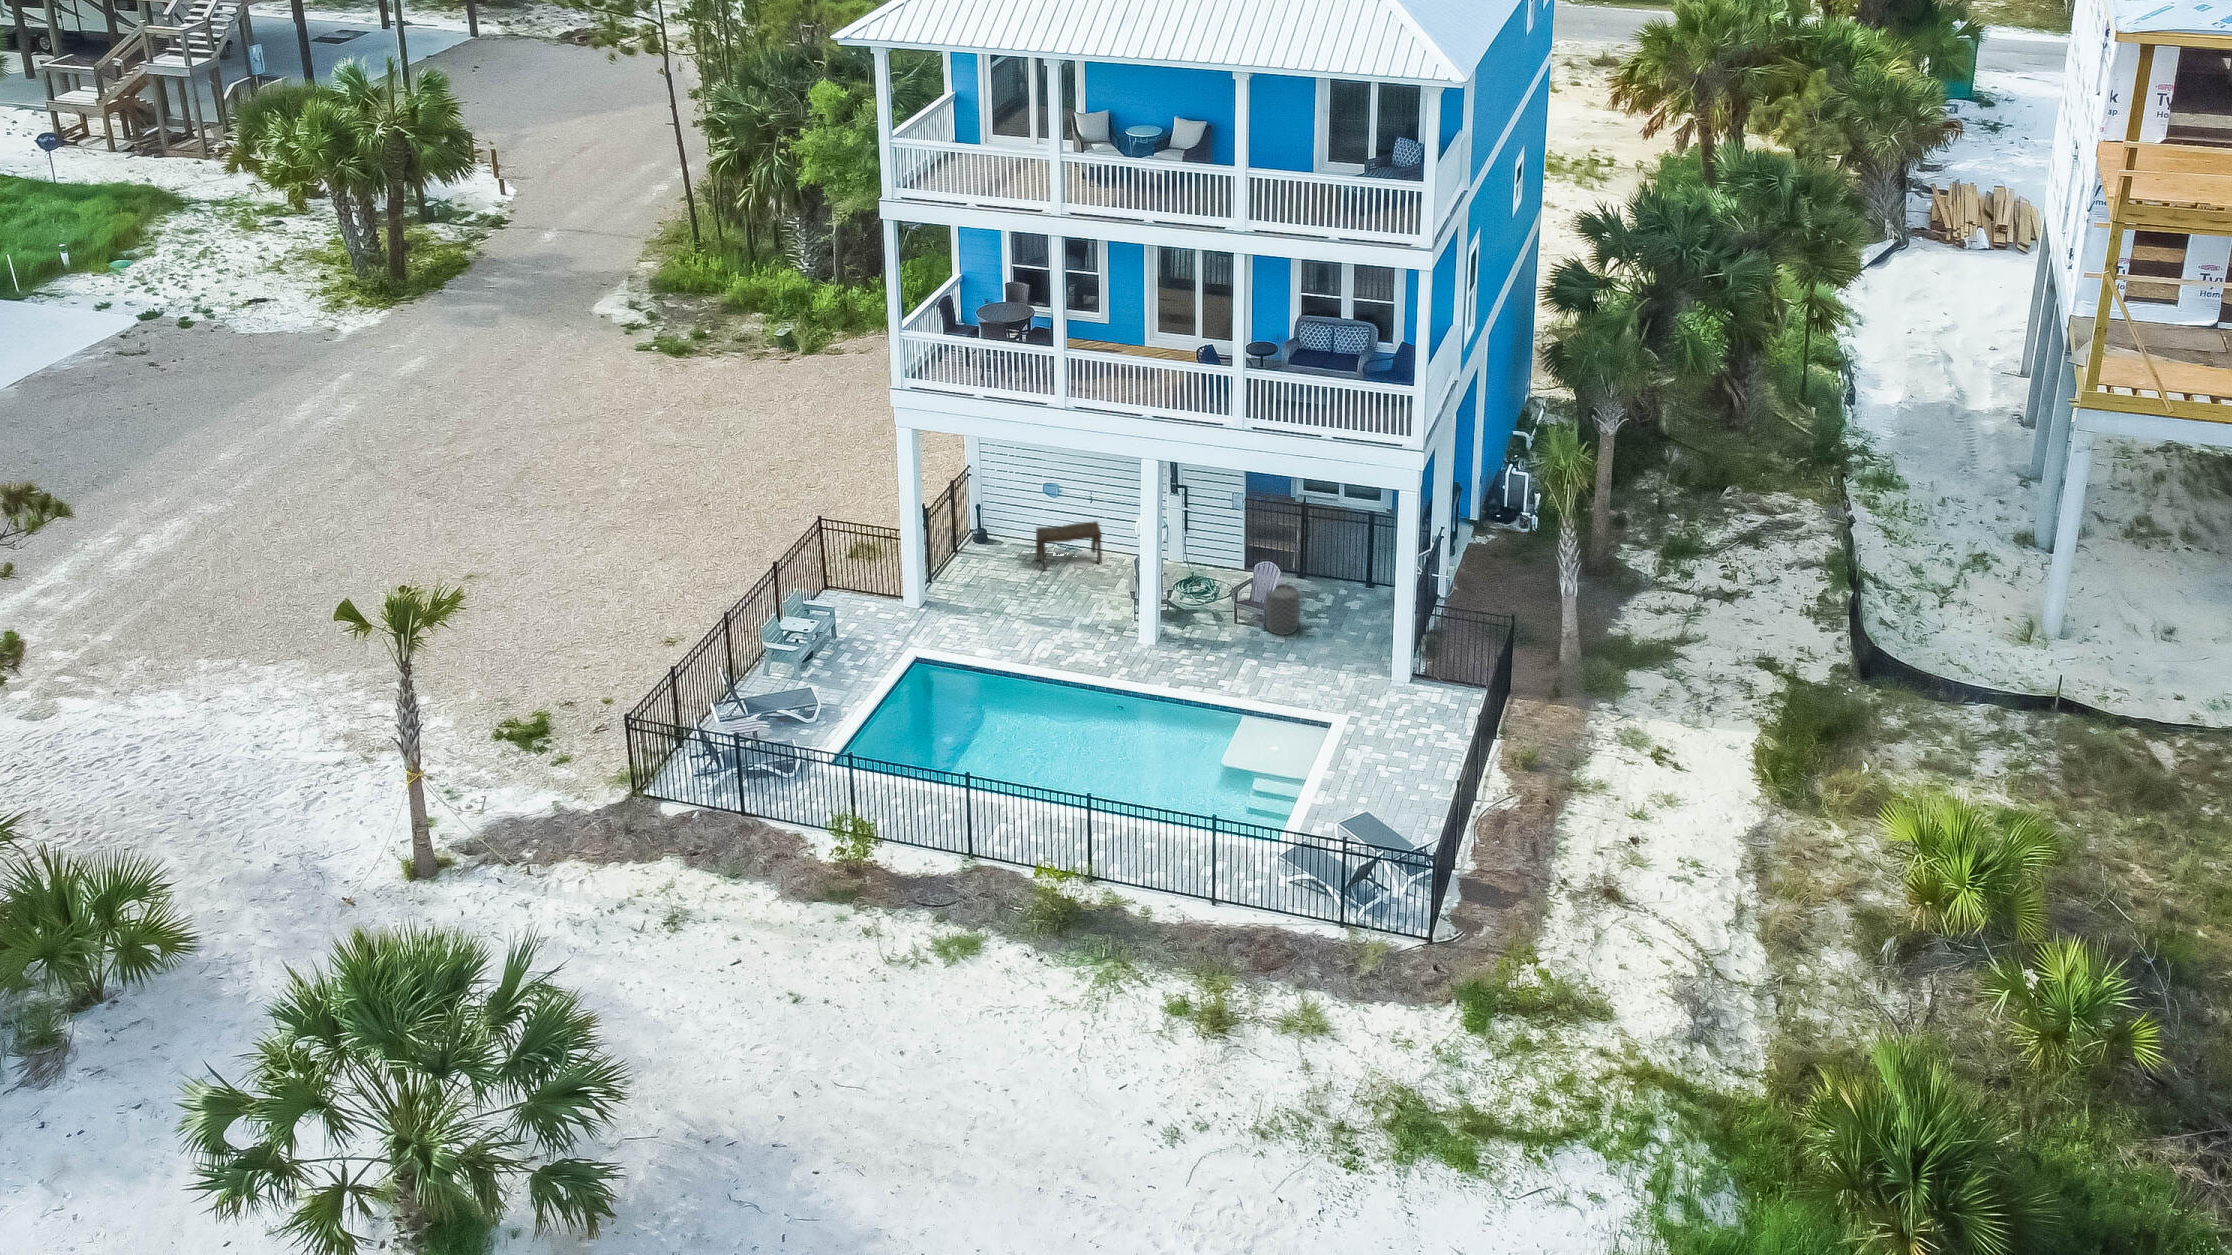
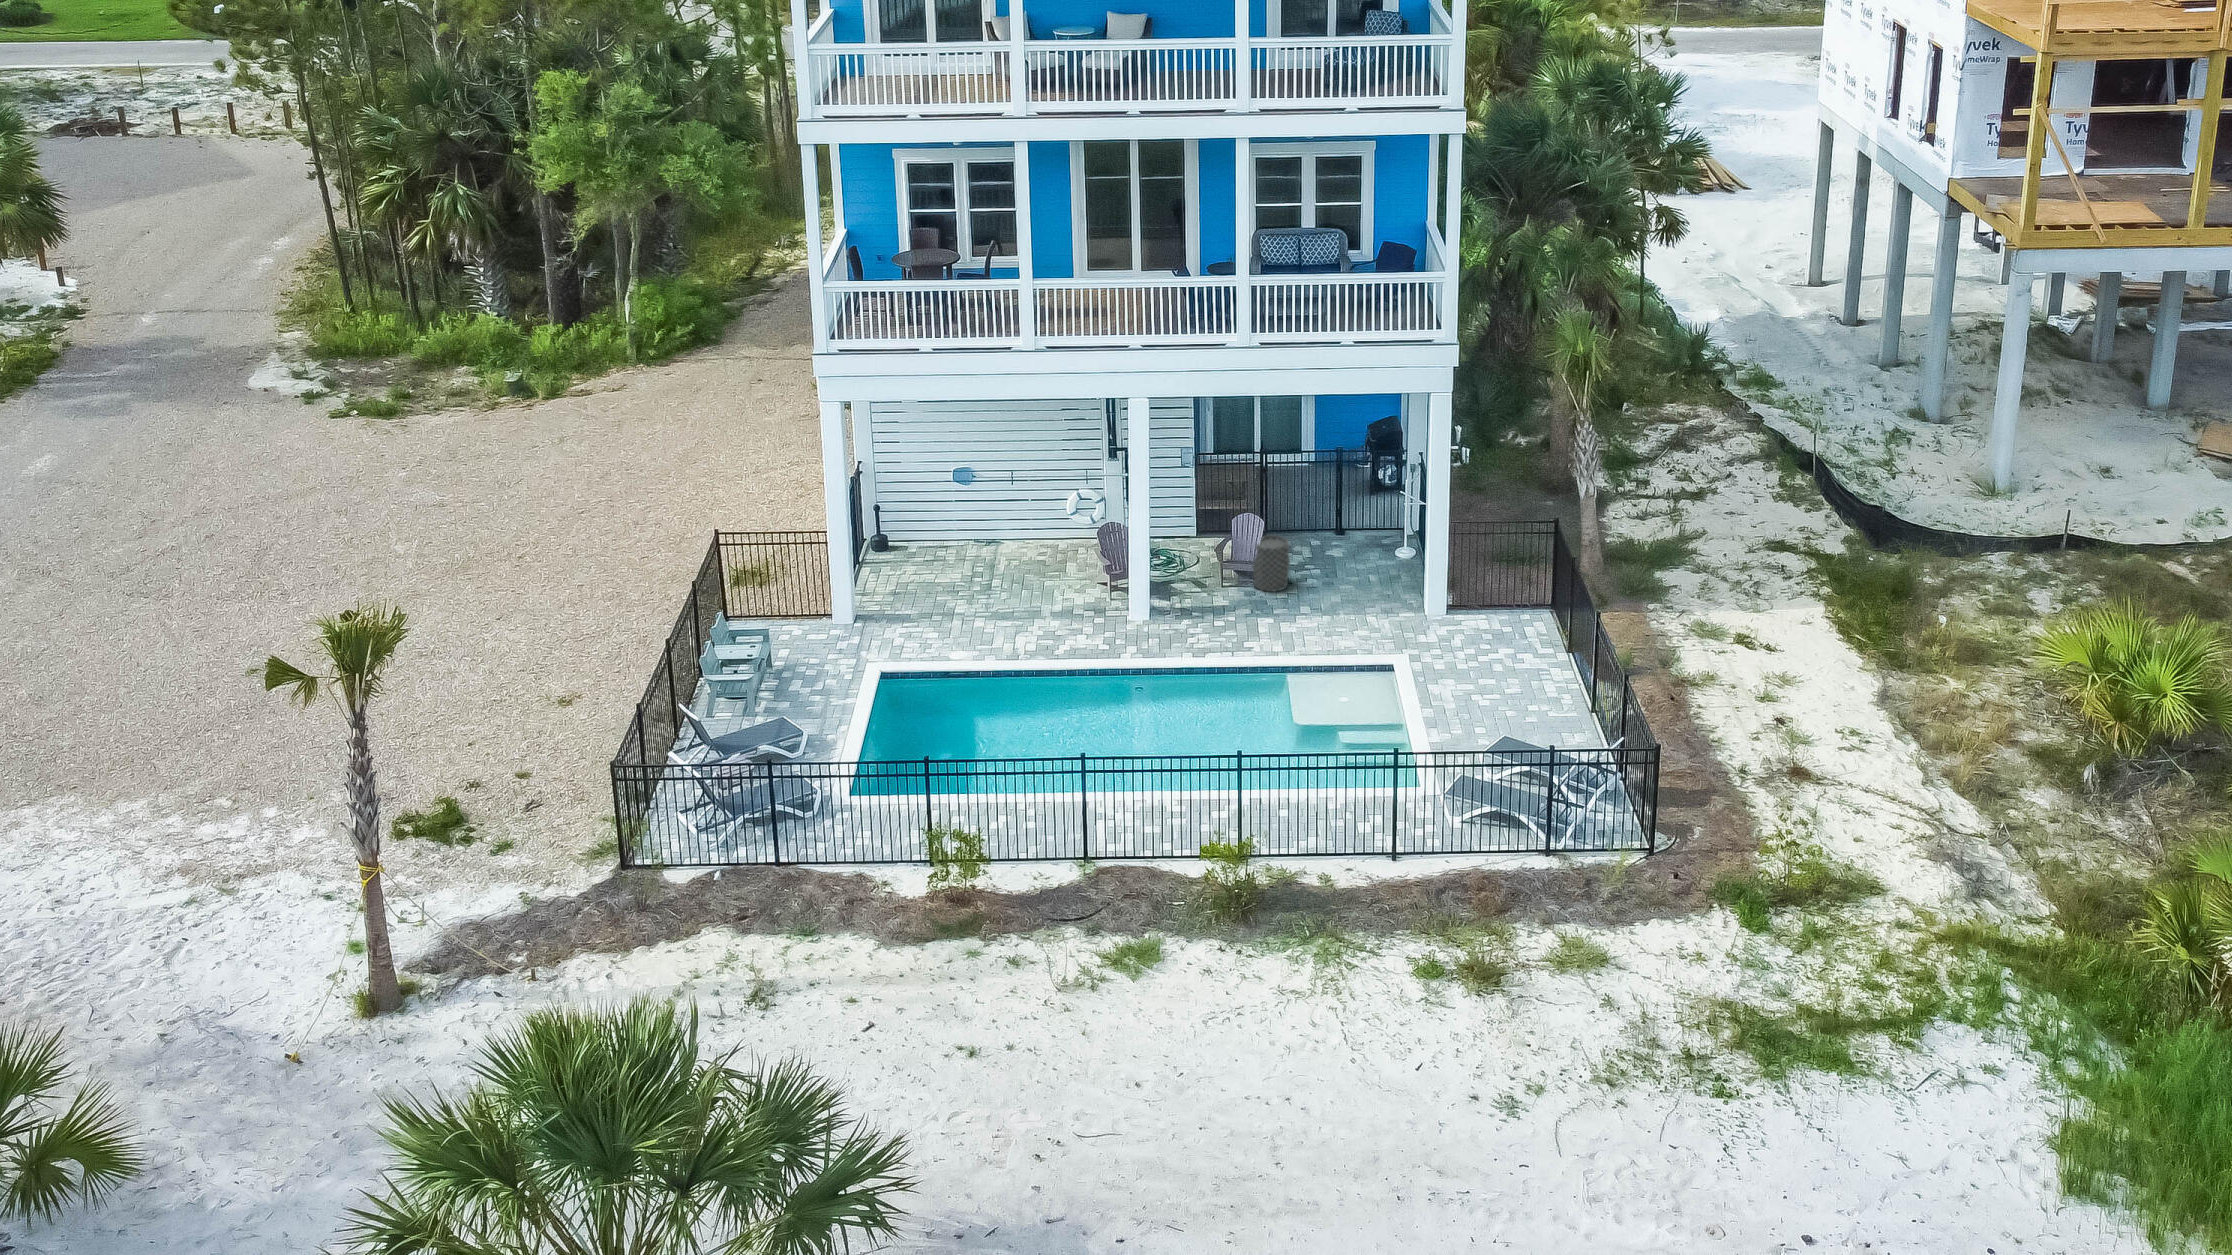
bench: present [1035,521,1102,570] -> none [953,505,1032,568]

